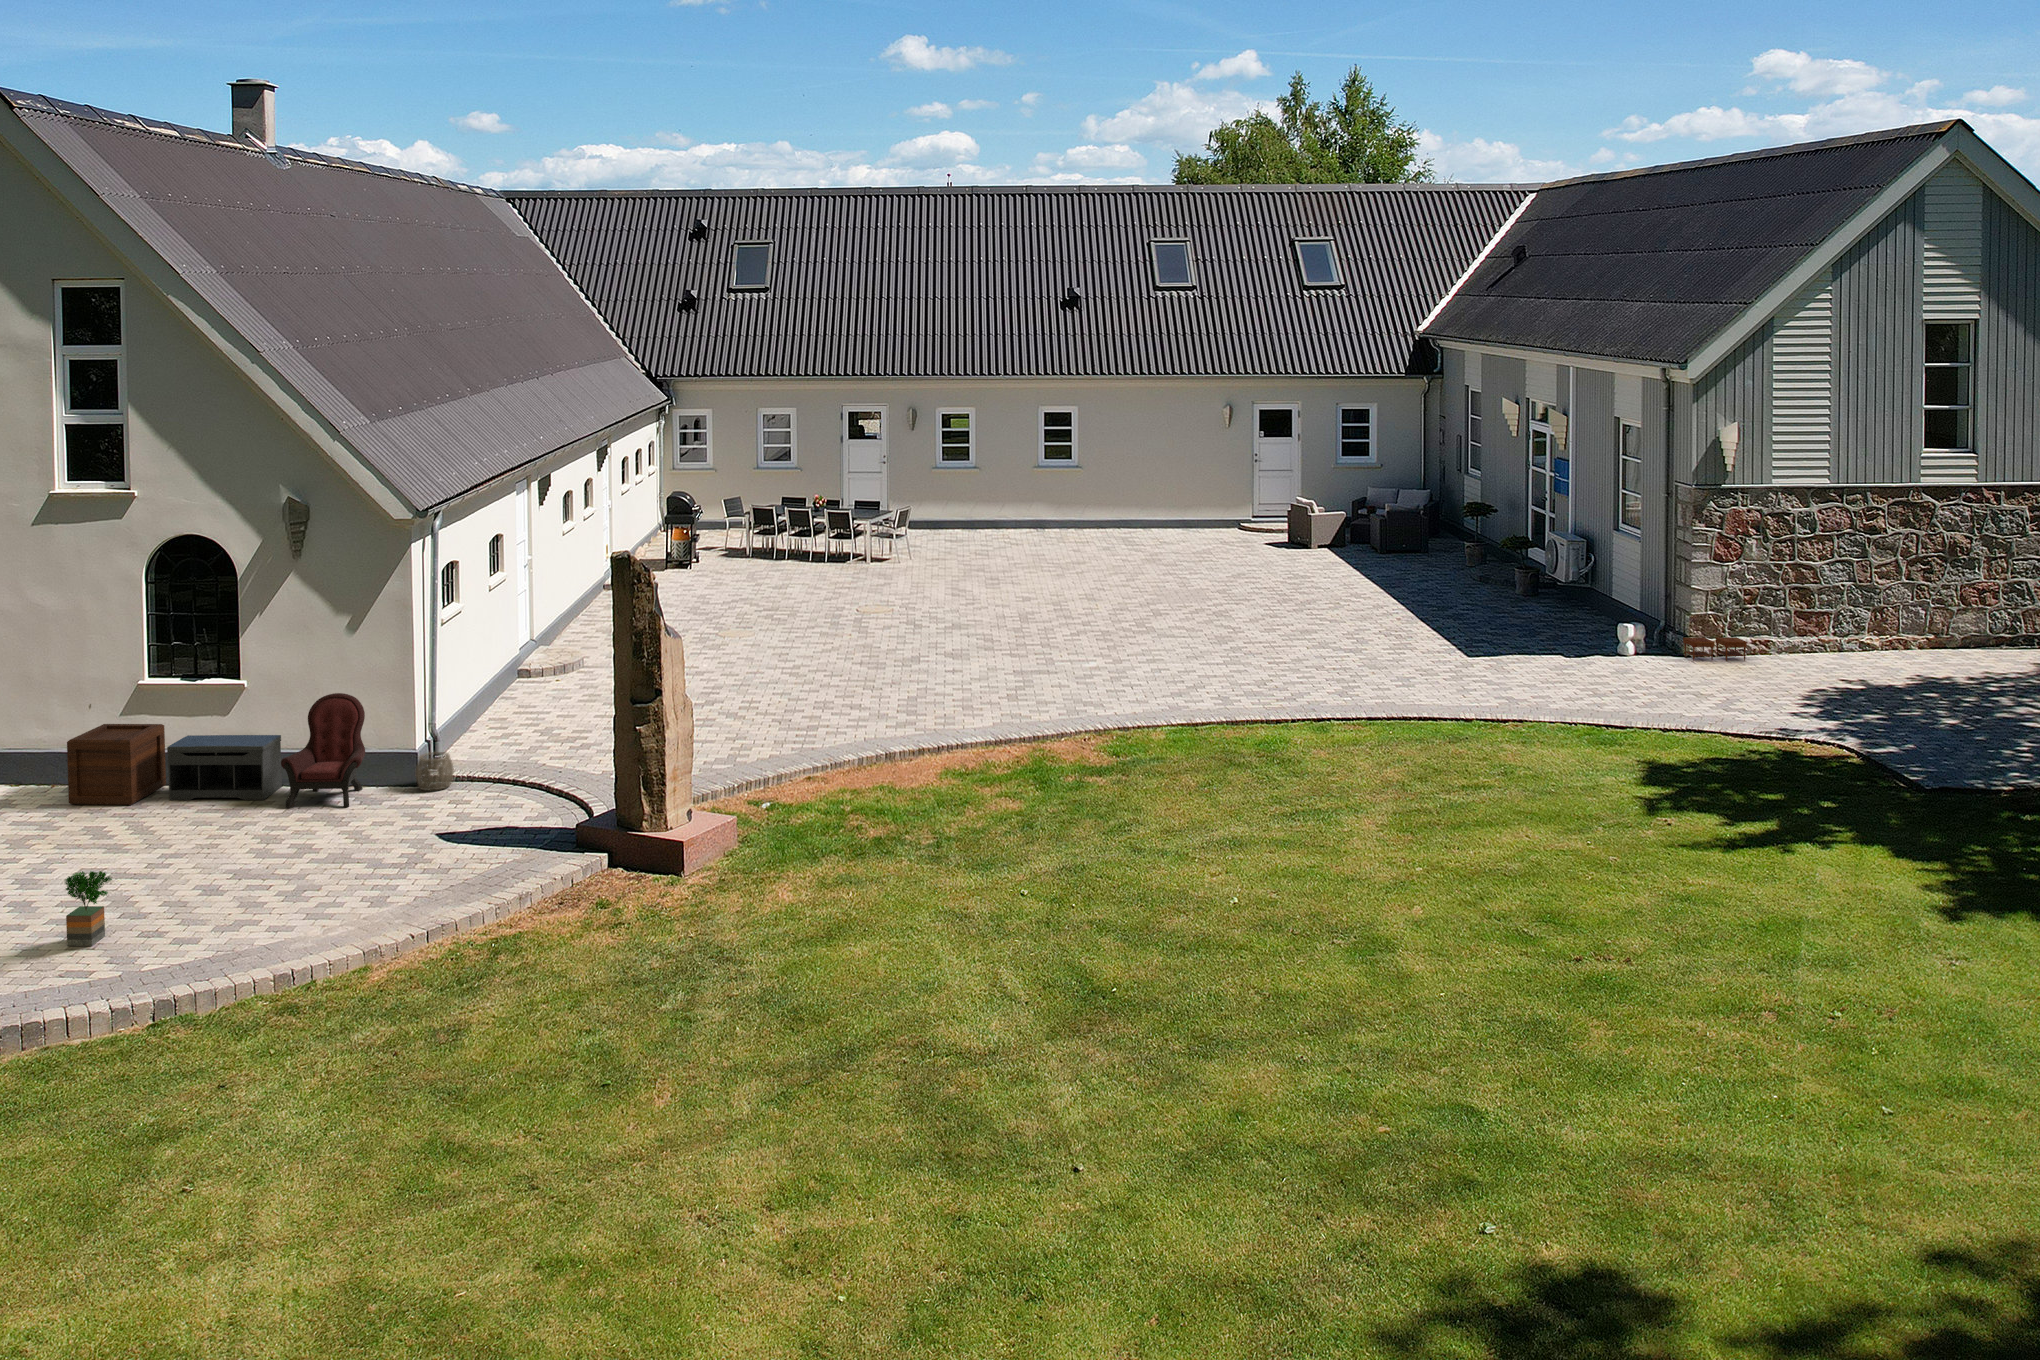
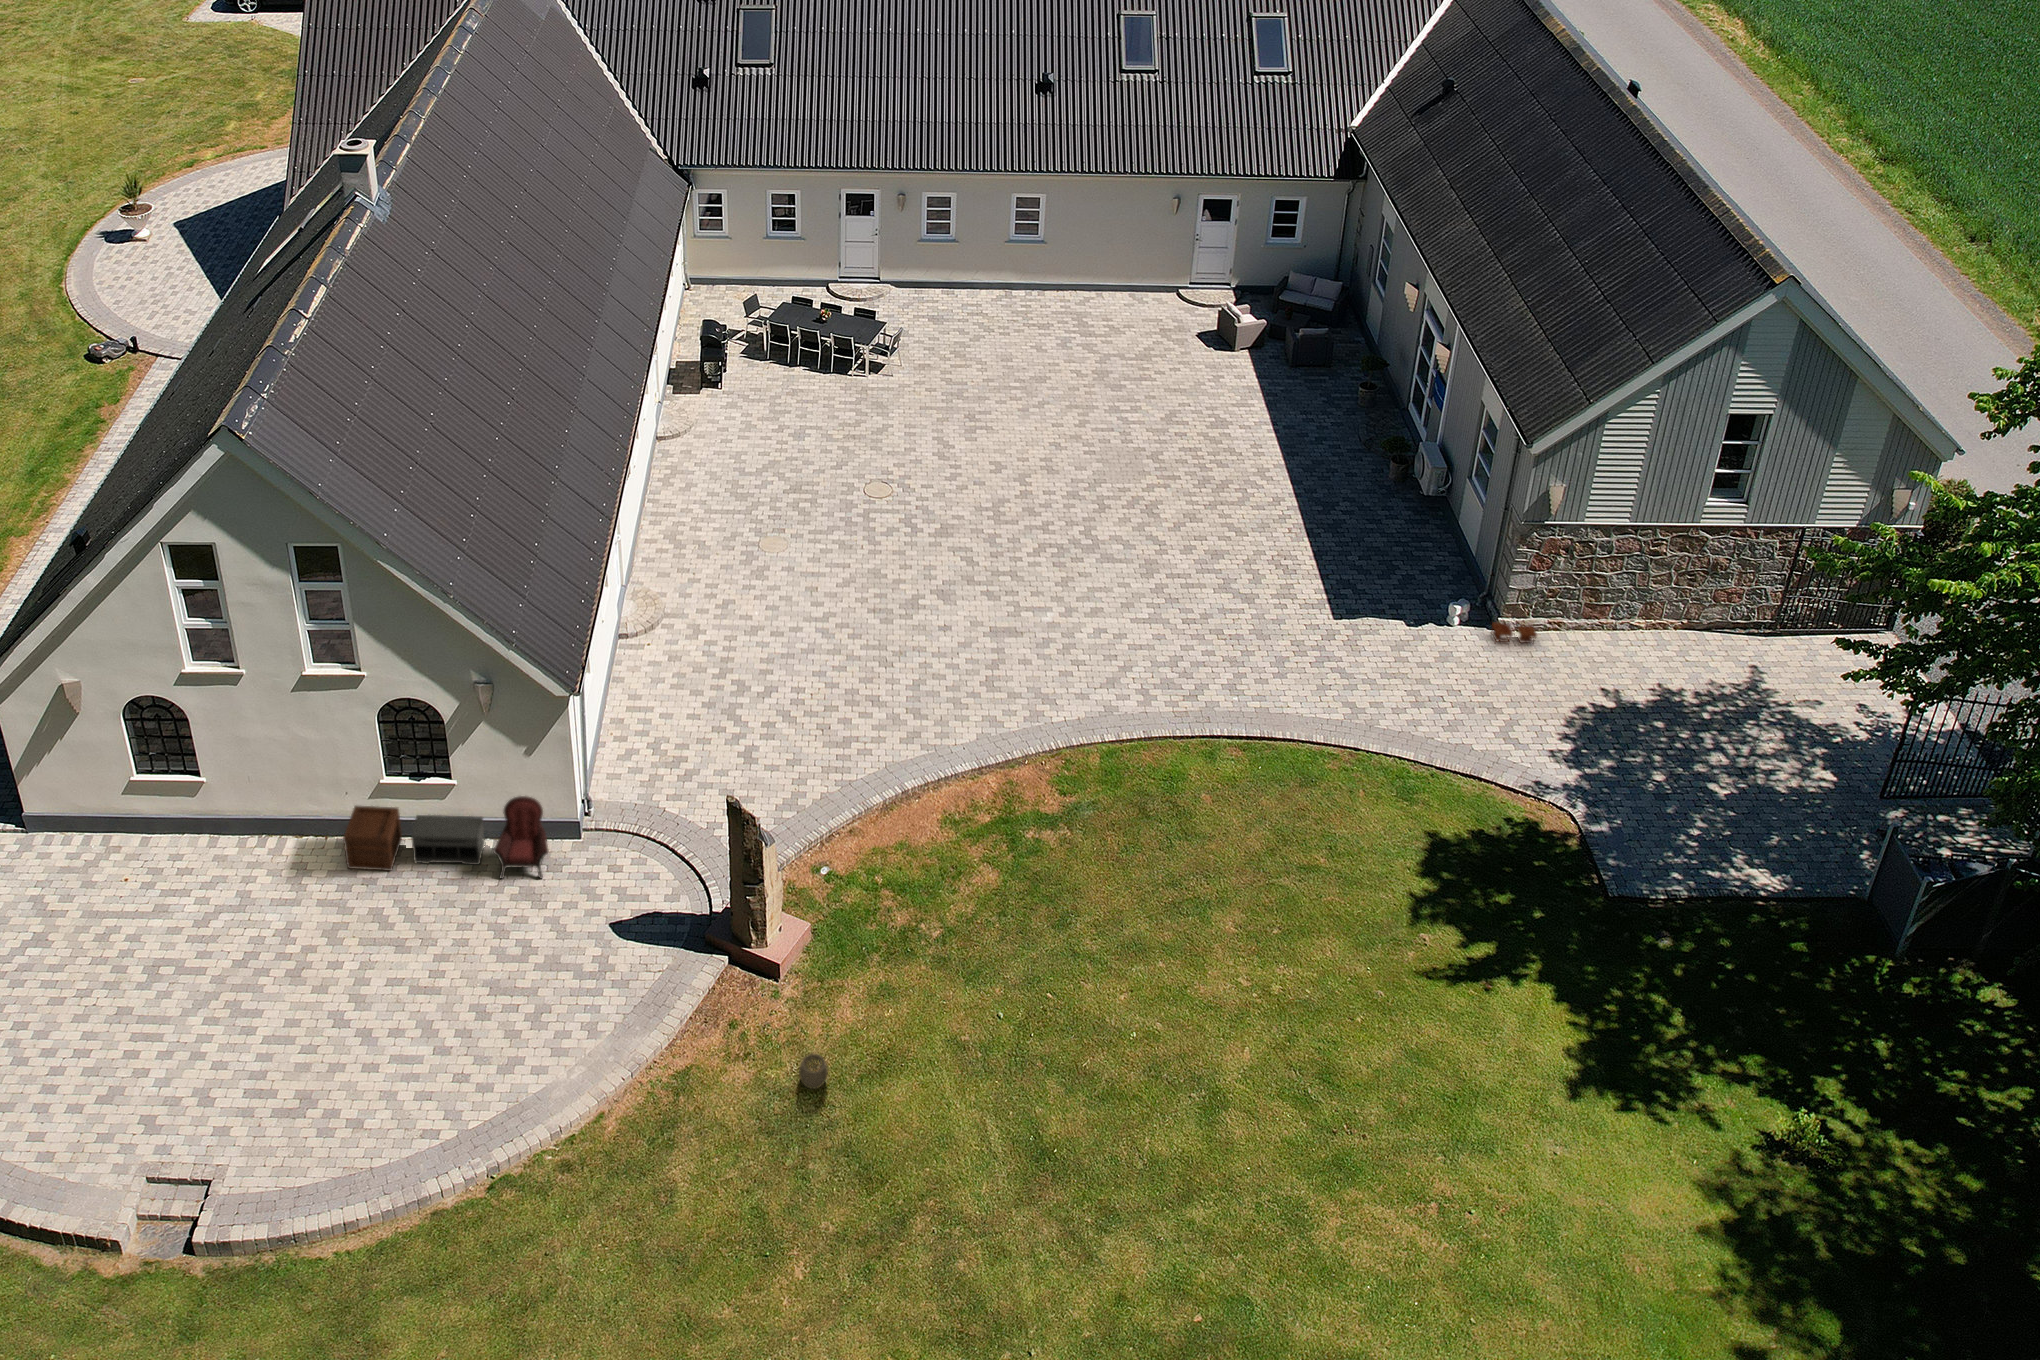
woven basket: present [415,752,454,791] -> present [799,1054,828,1089]
potted tree: present [65,871,112,946] -> none [428,1032,457,1073]

